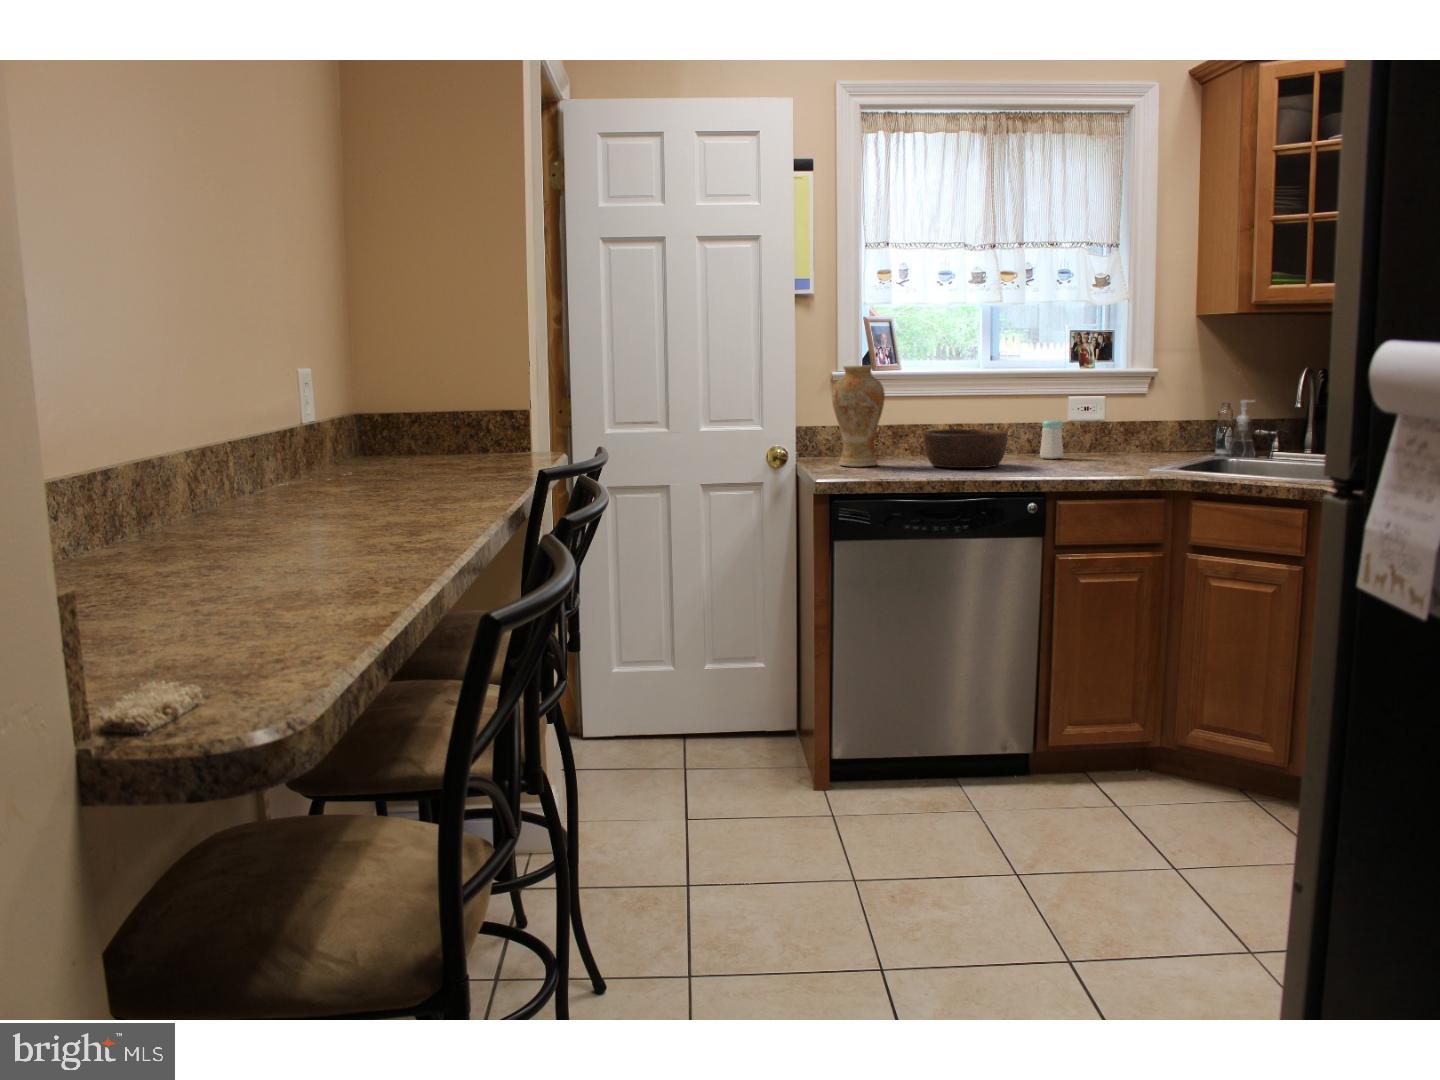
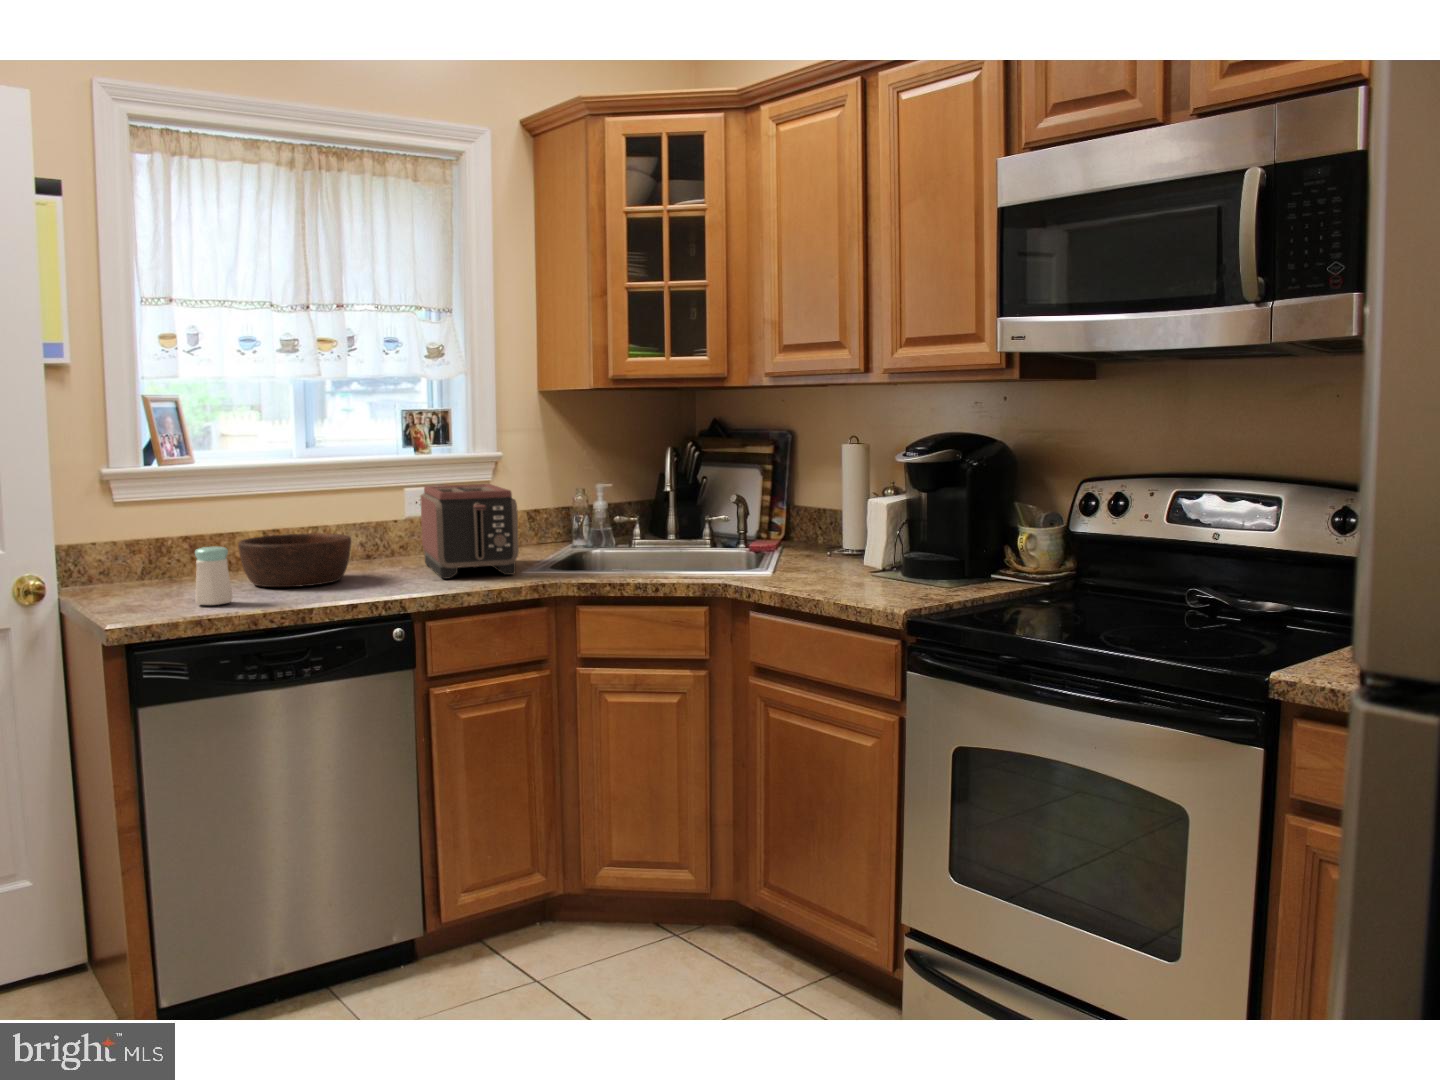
vase: present [832,365,885,467] -> none [101,457,180,595]
toaster: none [1071,394,1145,470] -> present [420,484,519,579]
salt shaker: present [1040,420,1063,459] -> present [195,546,232,605]

